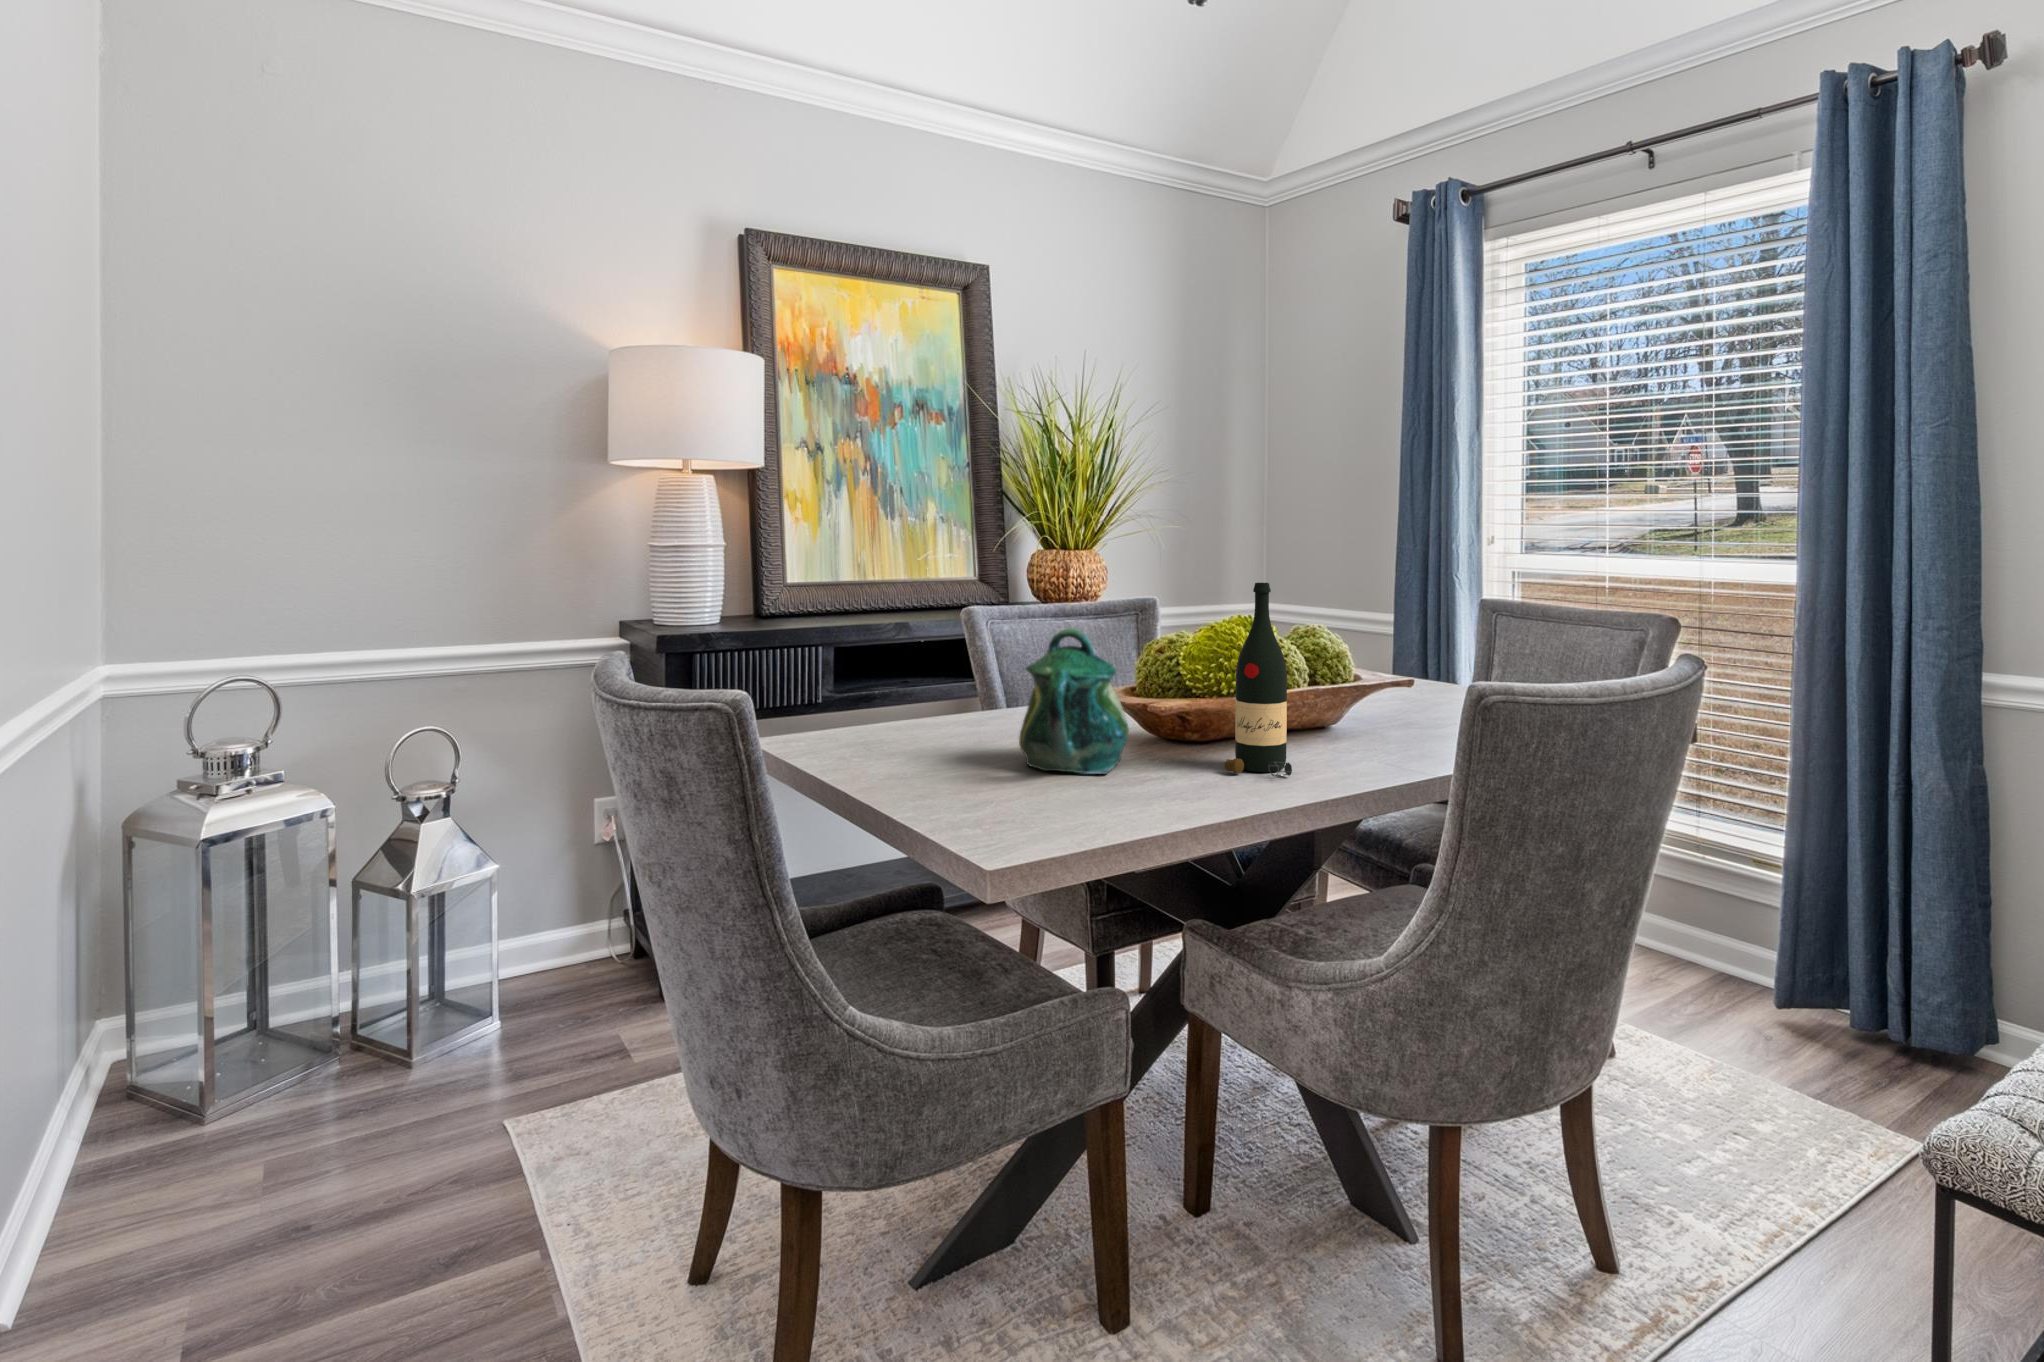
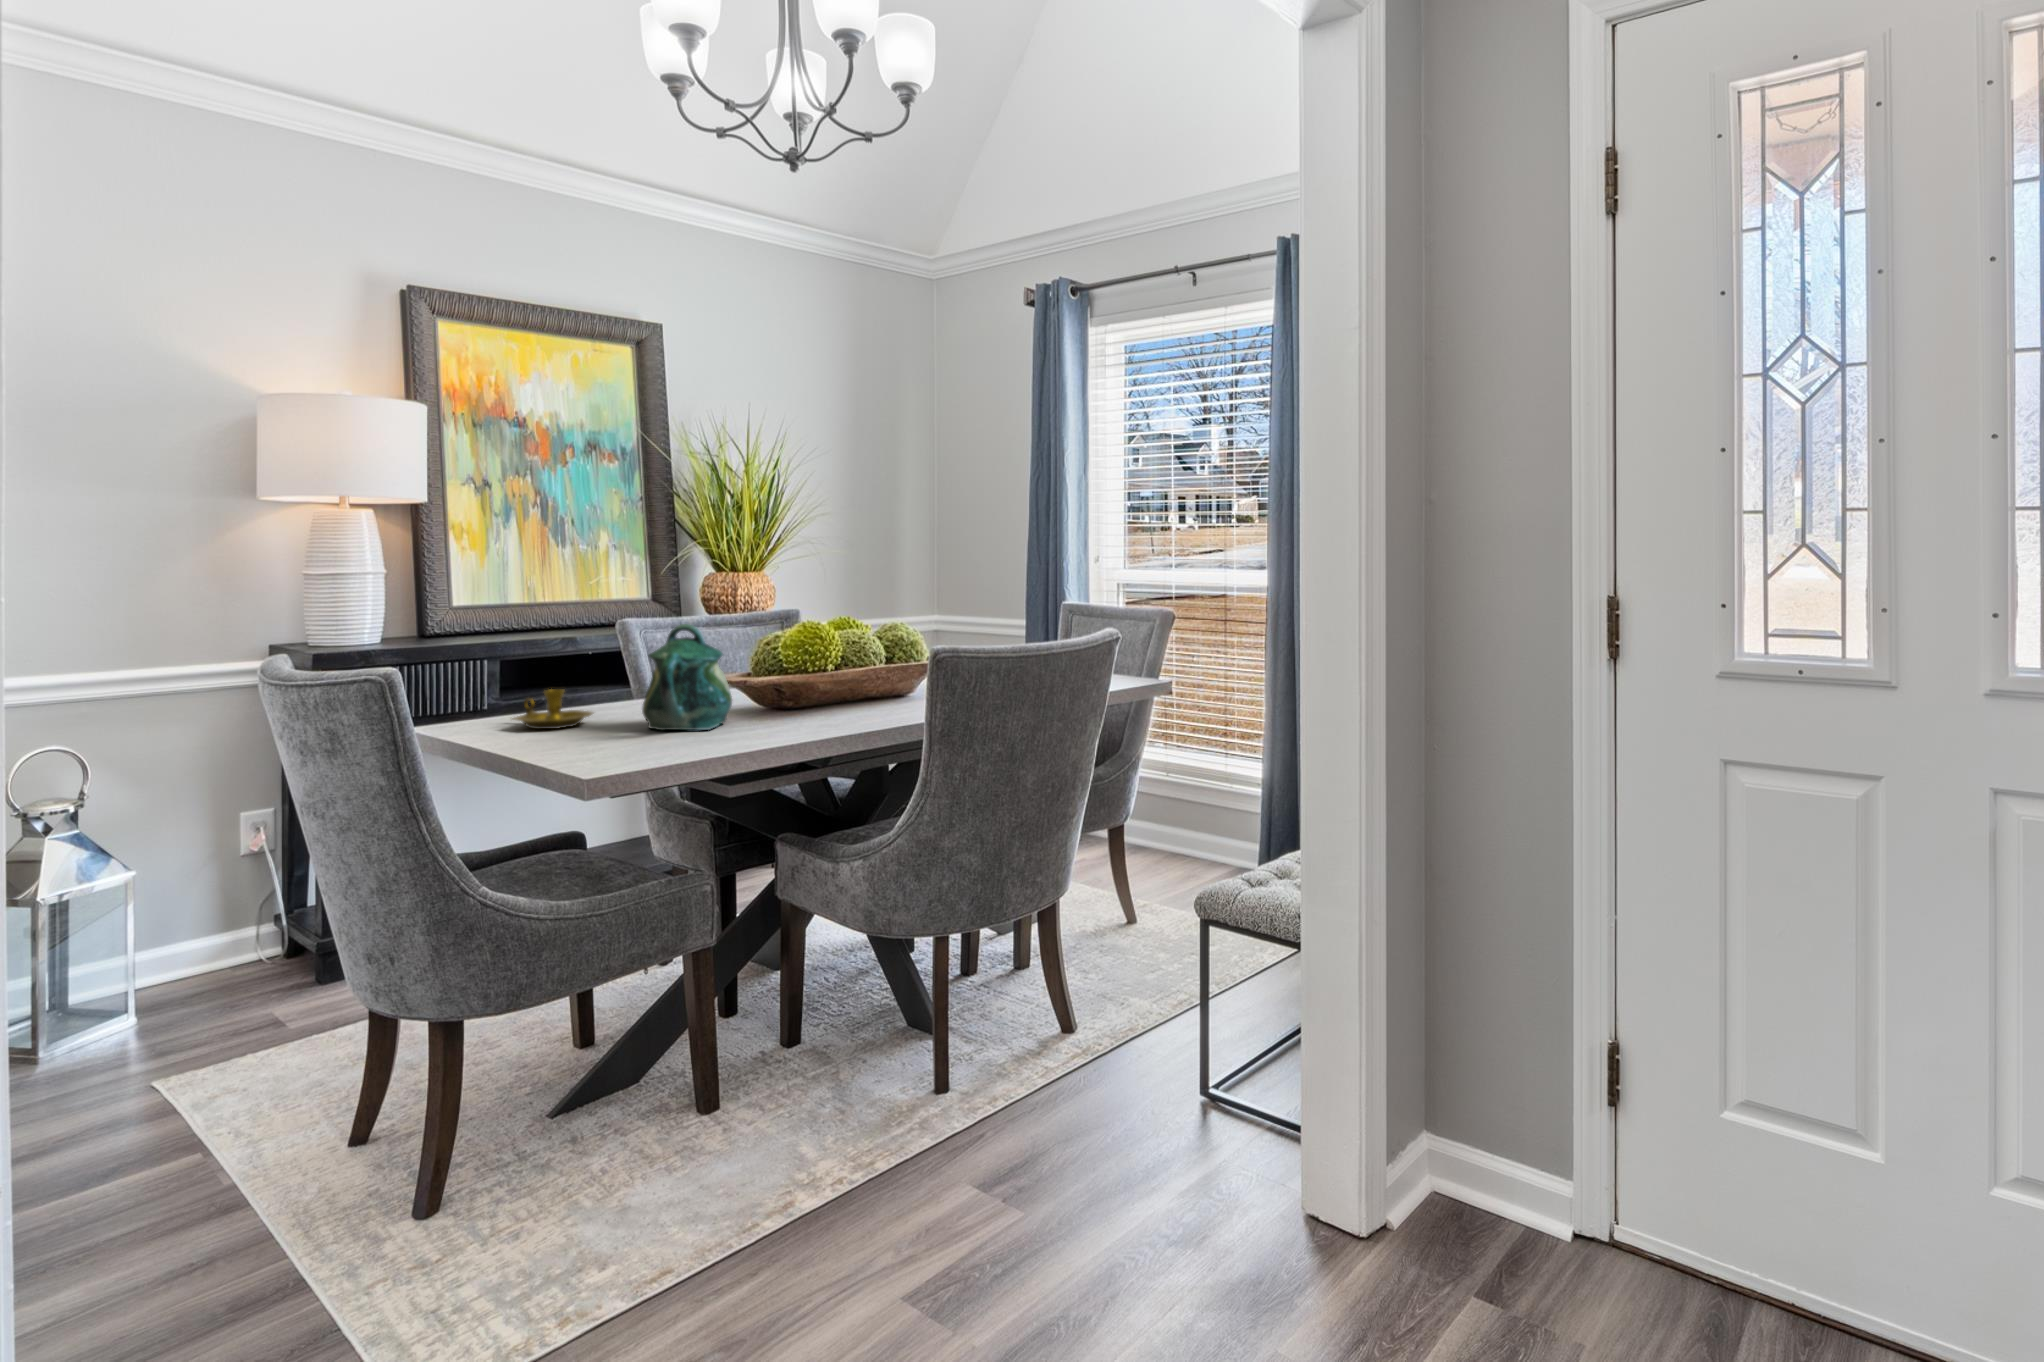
wine bottle: present [1224,583,1292,776] -> none [804,587,853,724]
candlestick: none [863,704,958,757] -> present [513,689,593,729]

